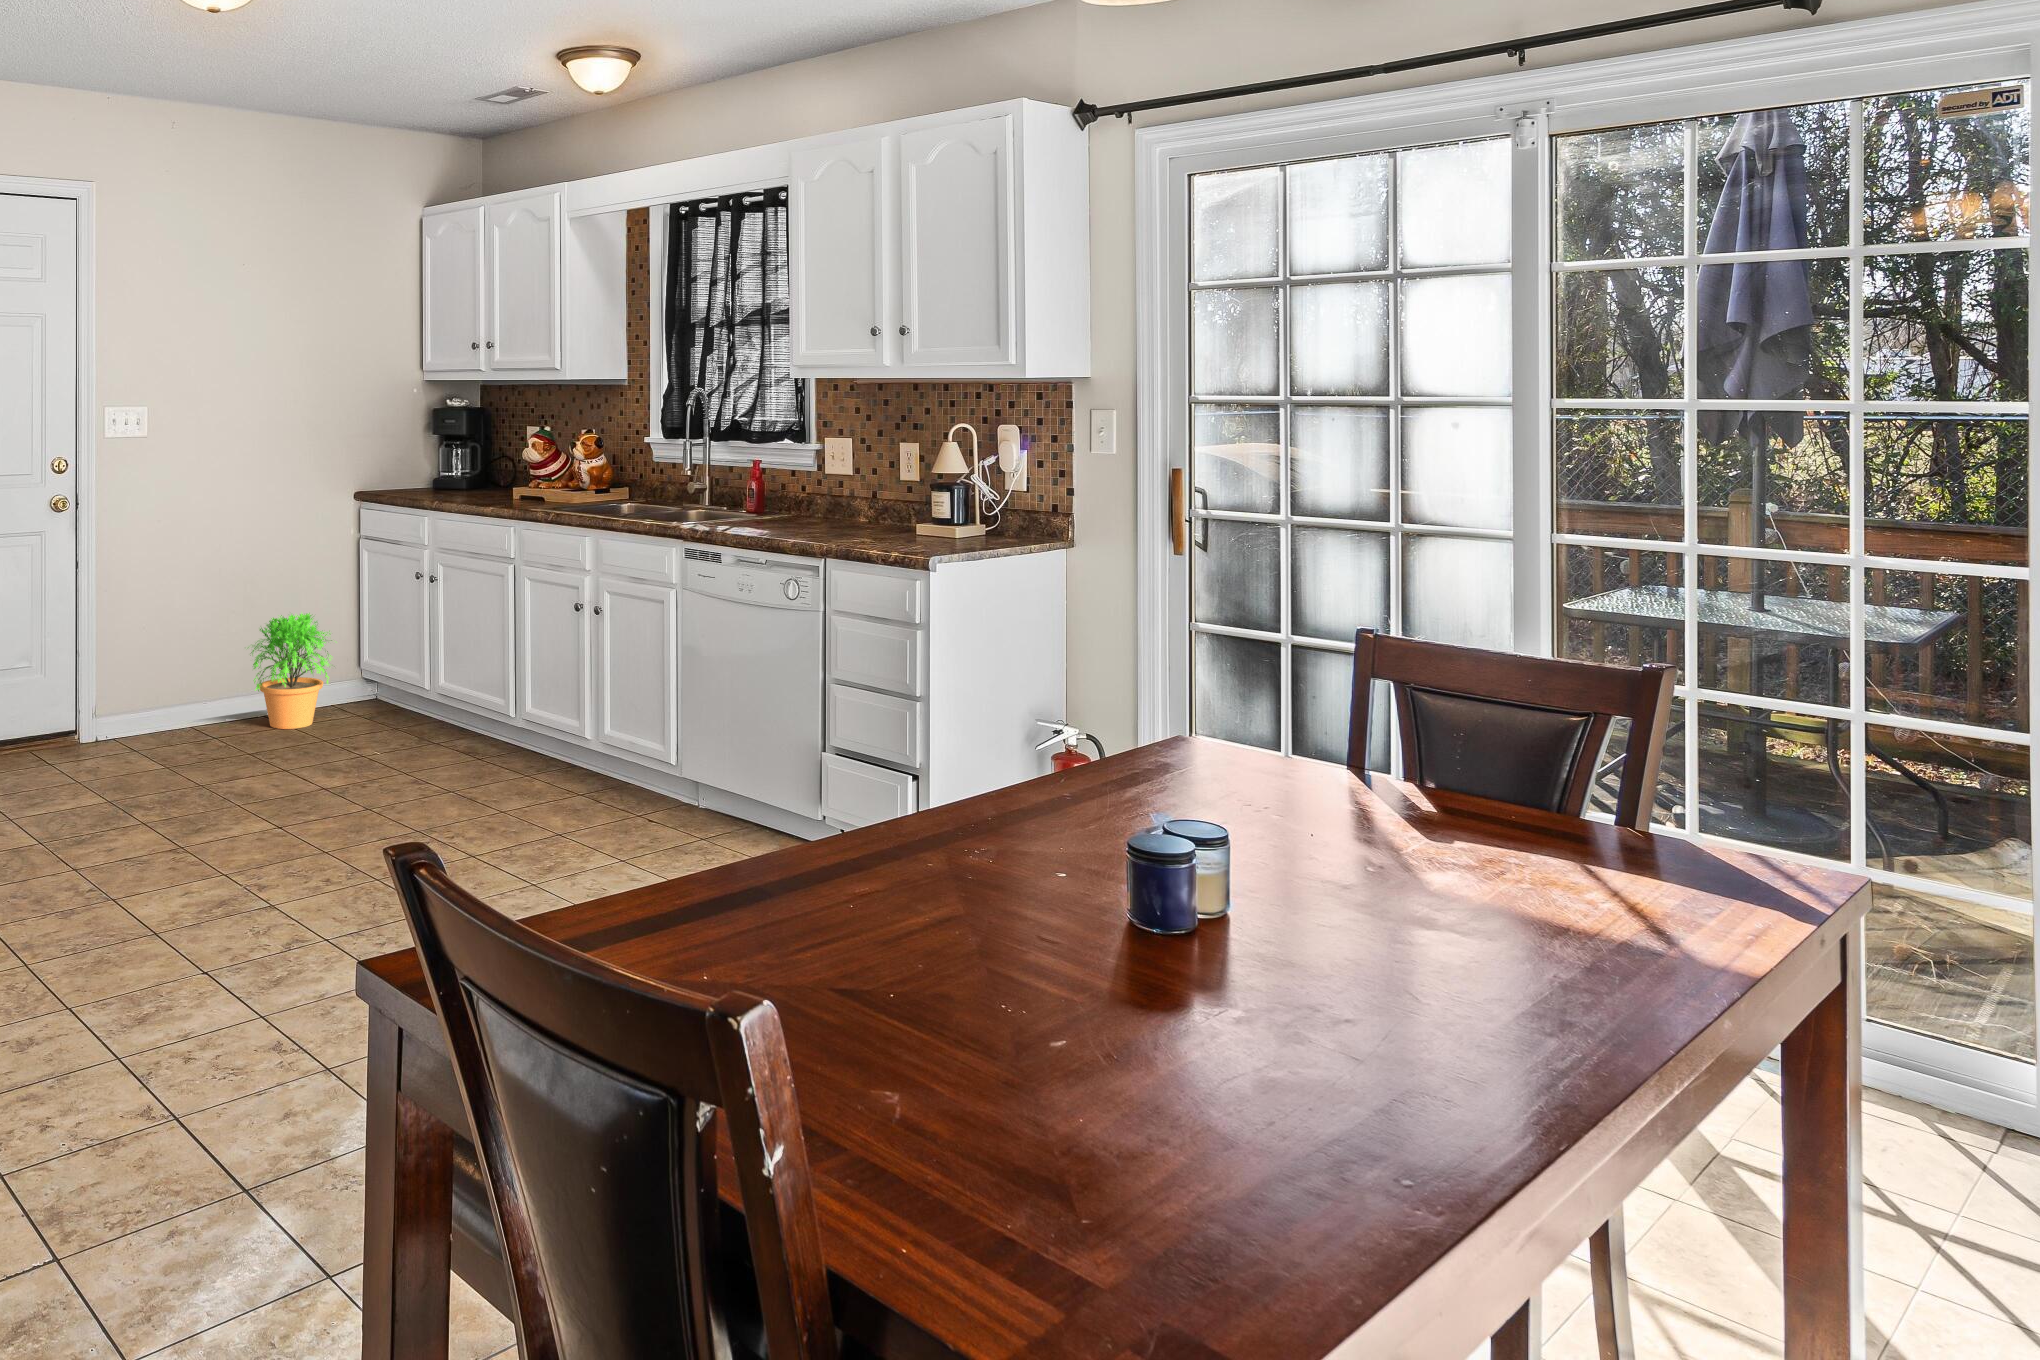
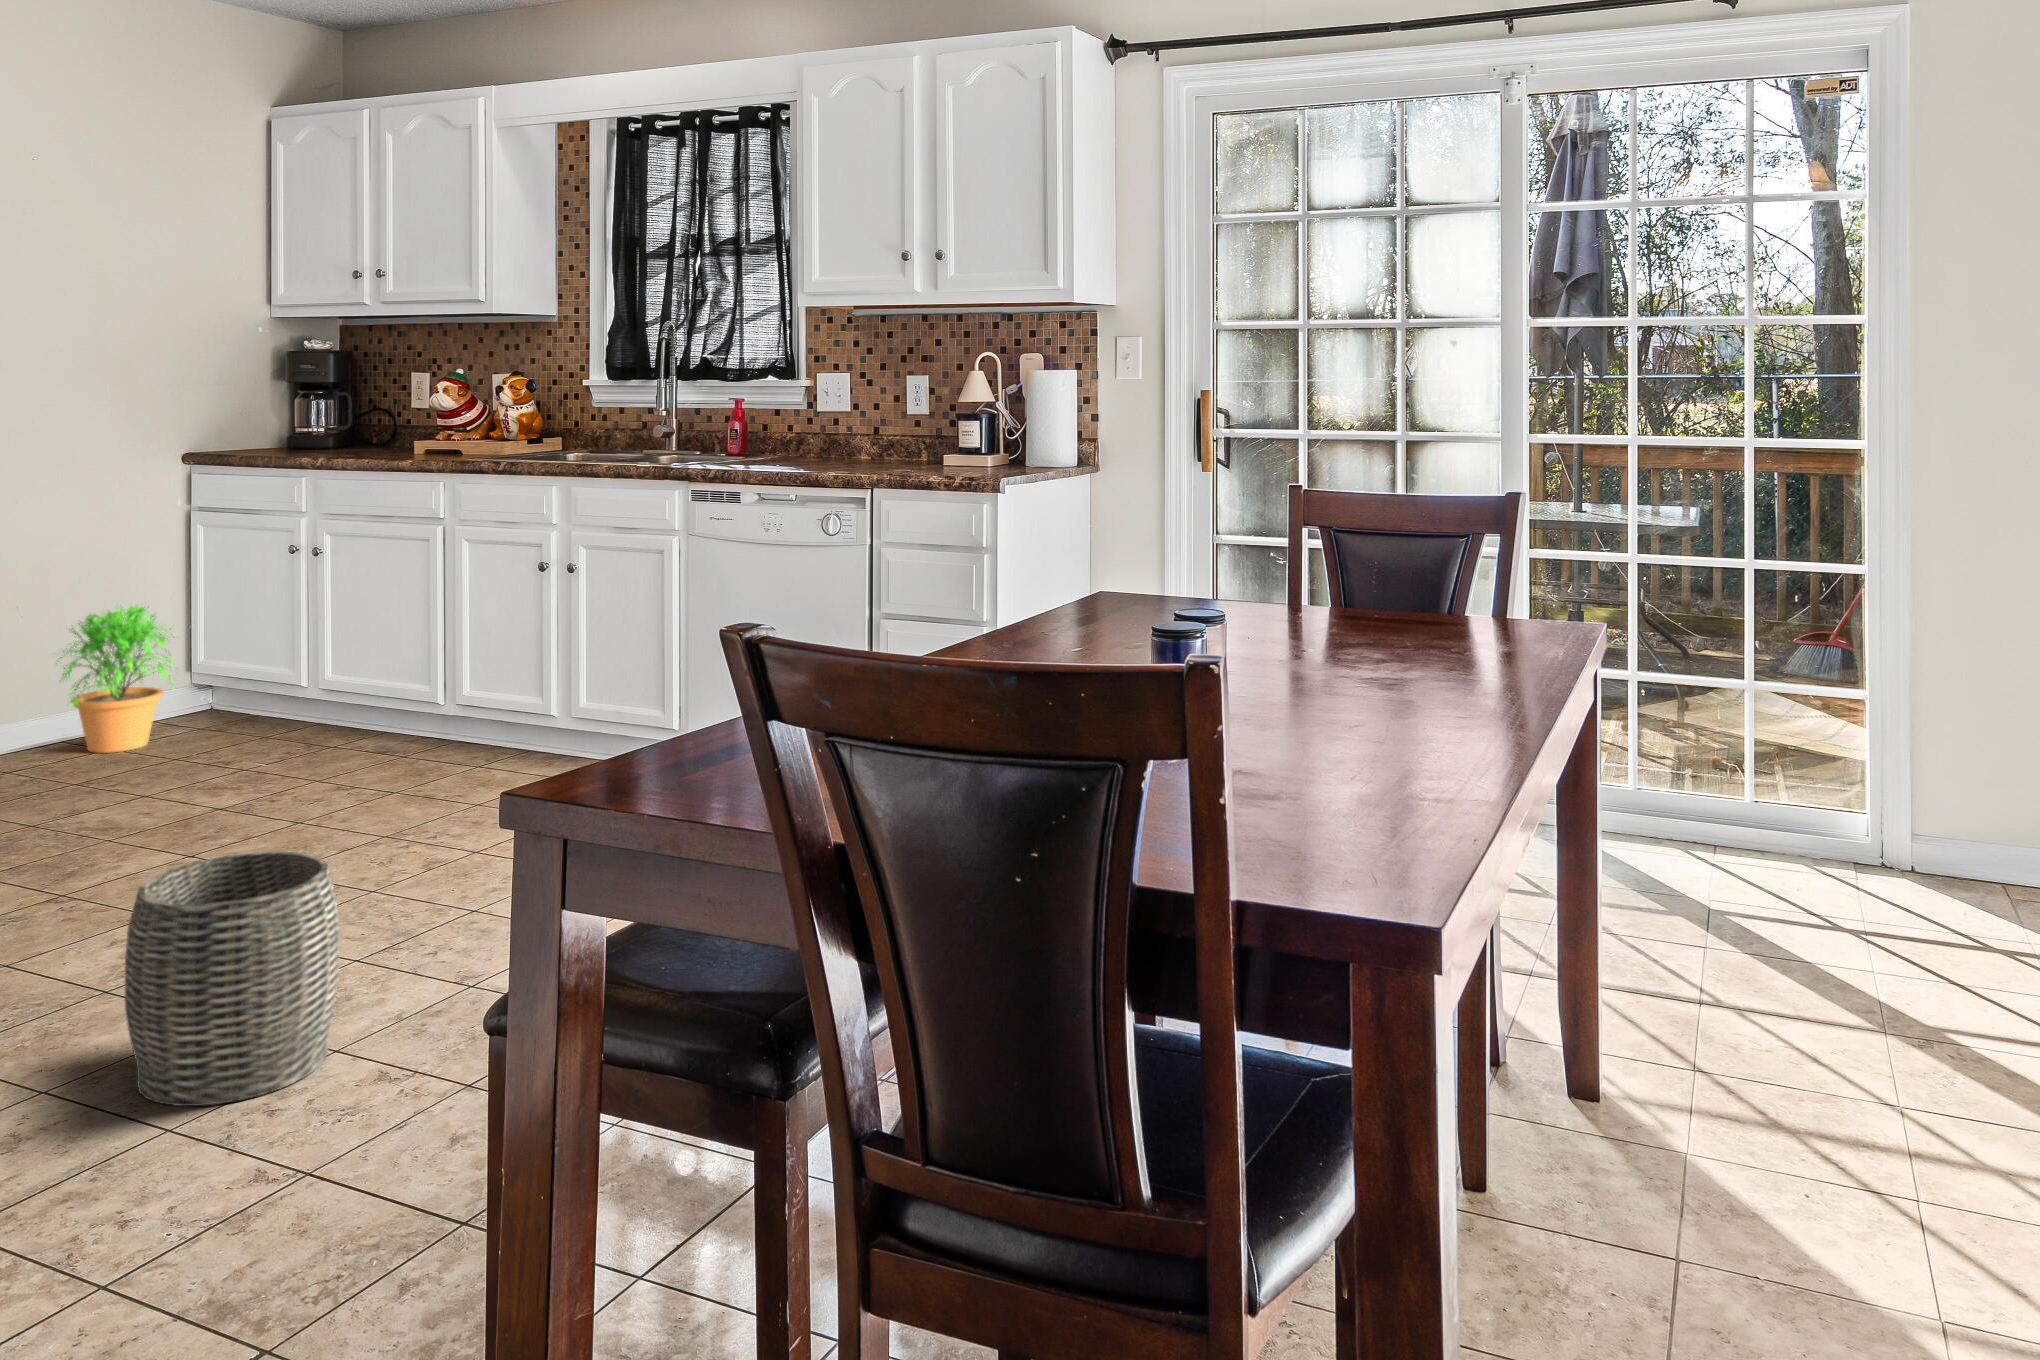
woven basket: none [91,849,252,1055] -> present [125,852,339,1106]

